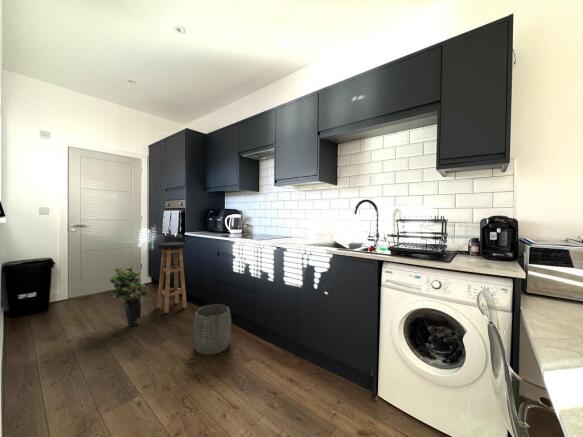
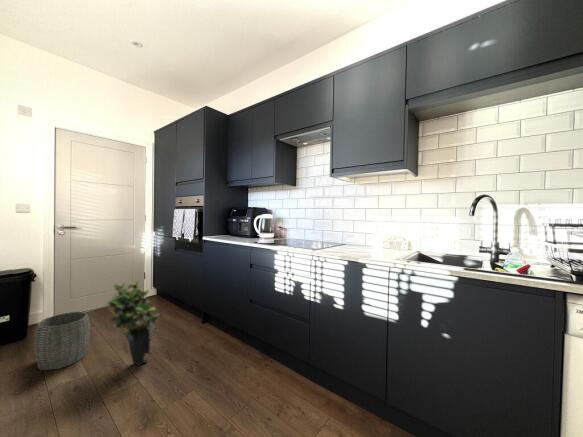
bar stool: present [157,242,187,313] -> none [168,249,206,342]
woven basket: present [193,305,231,355] -> present [34,312,90,370]

